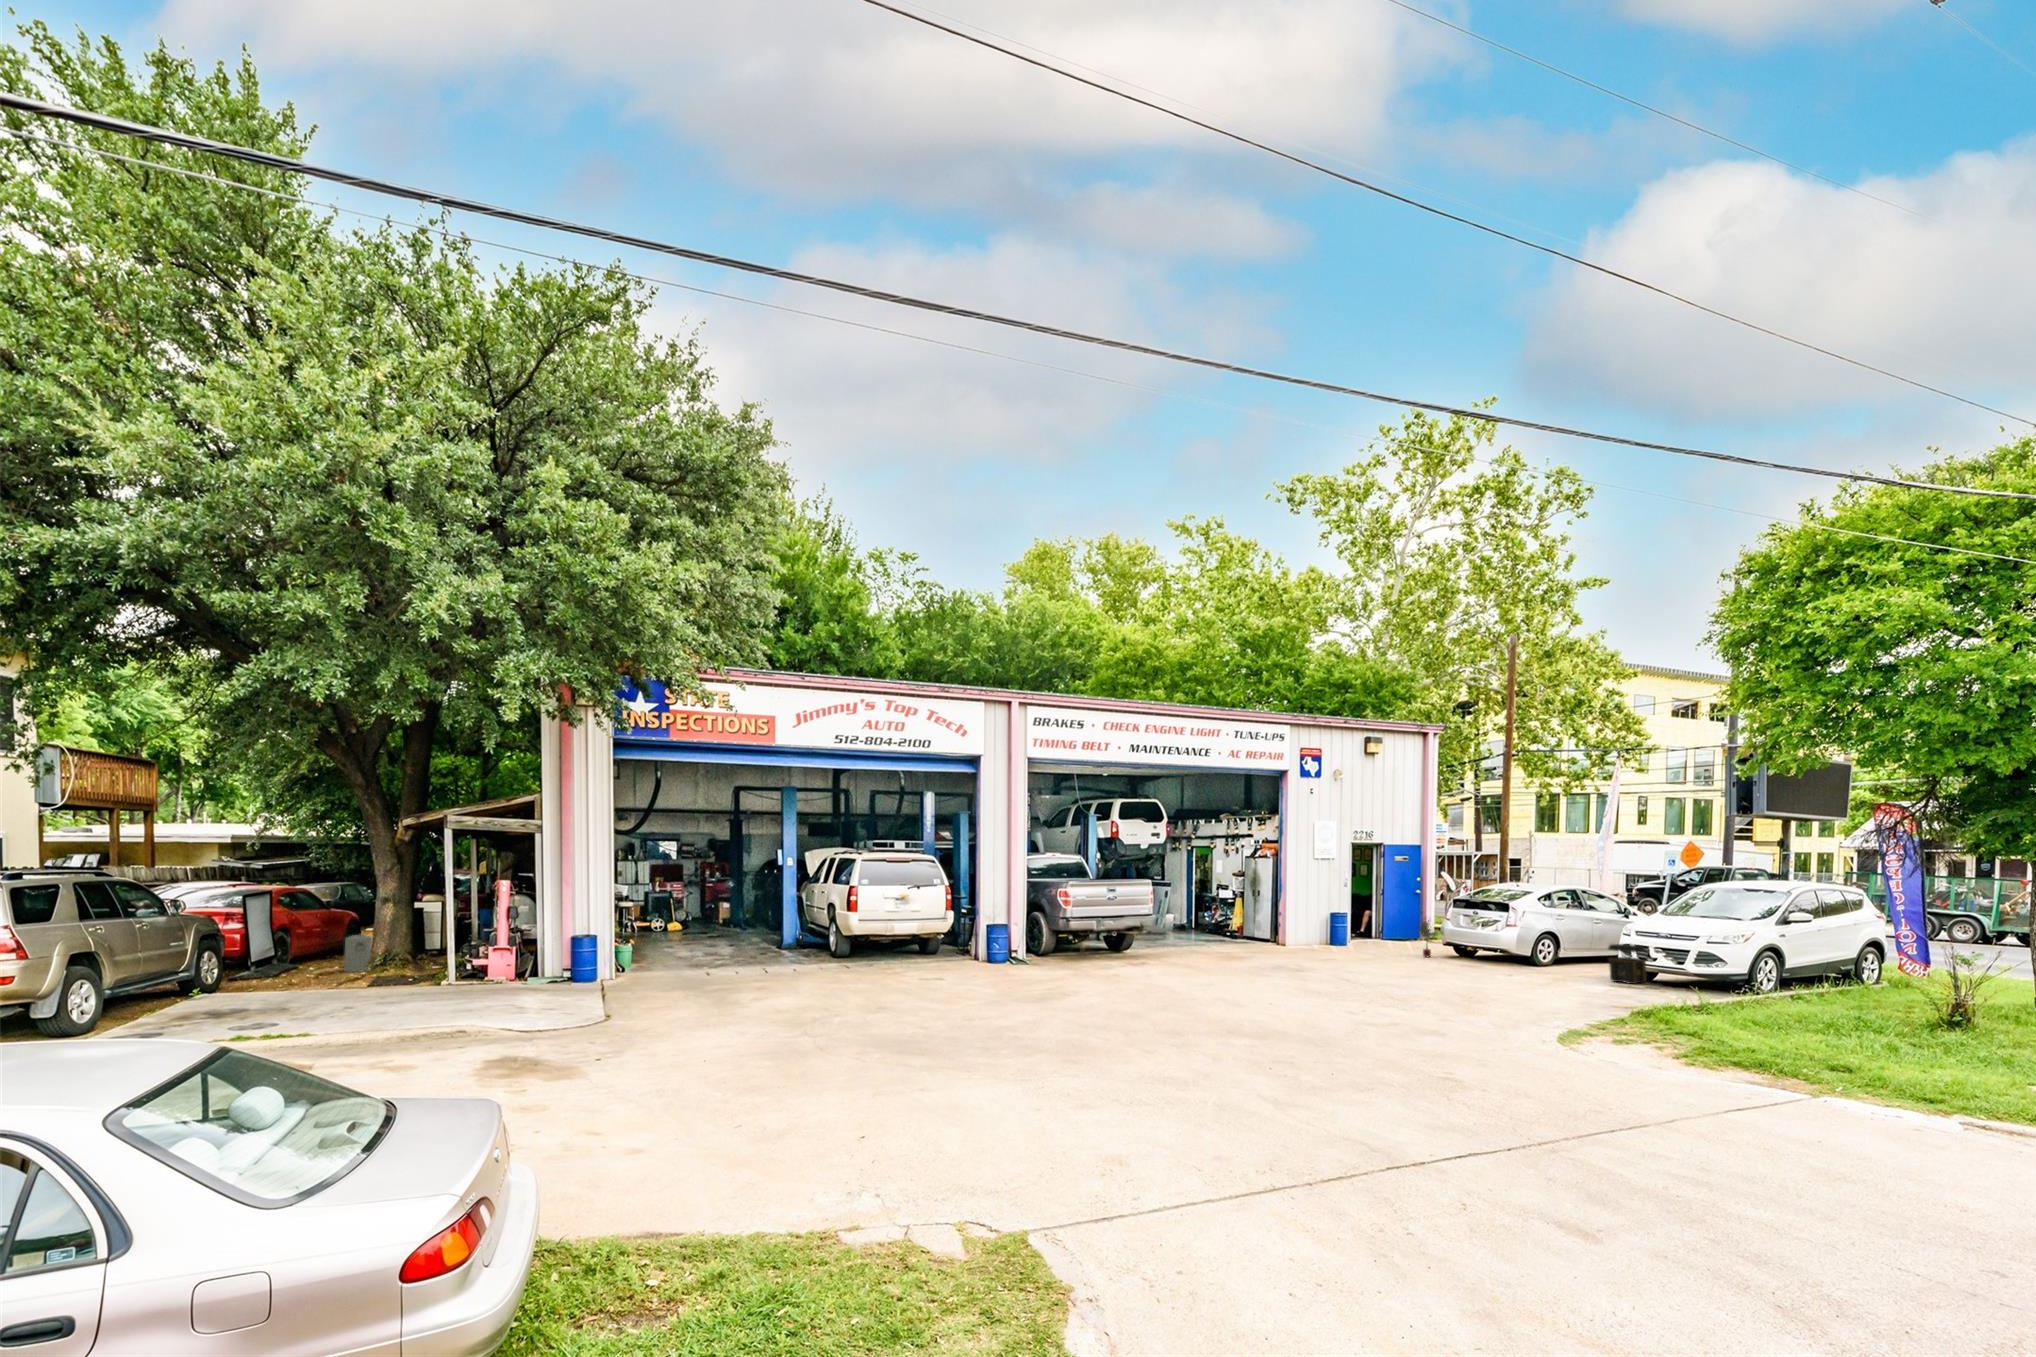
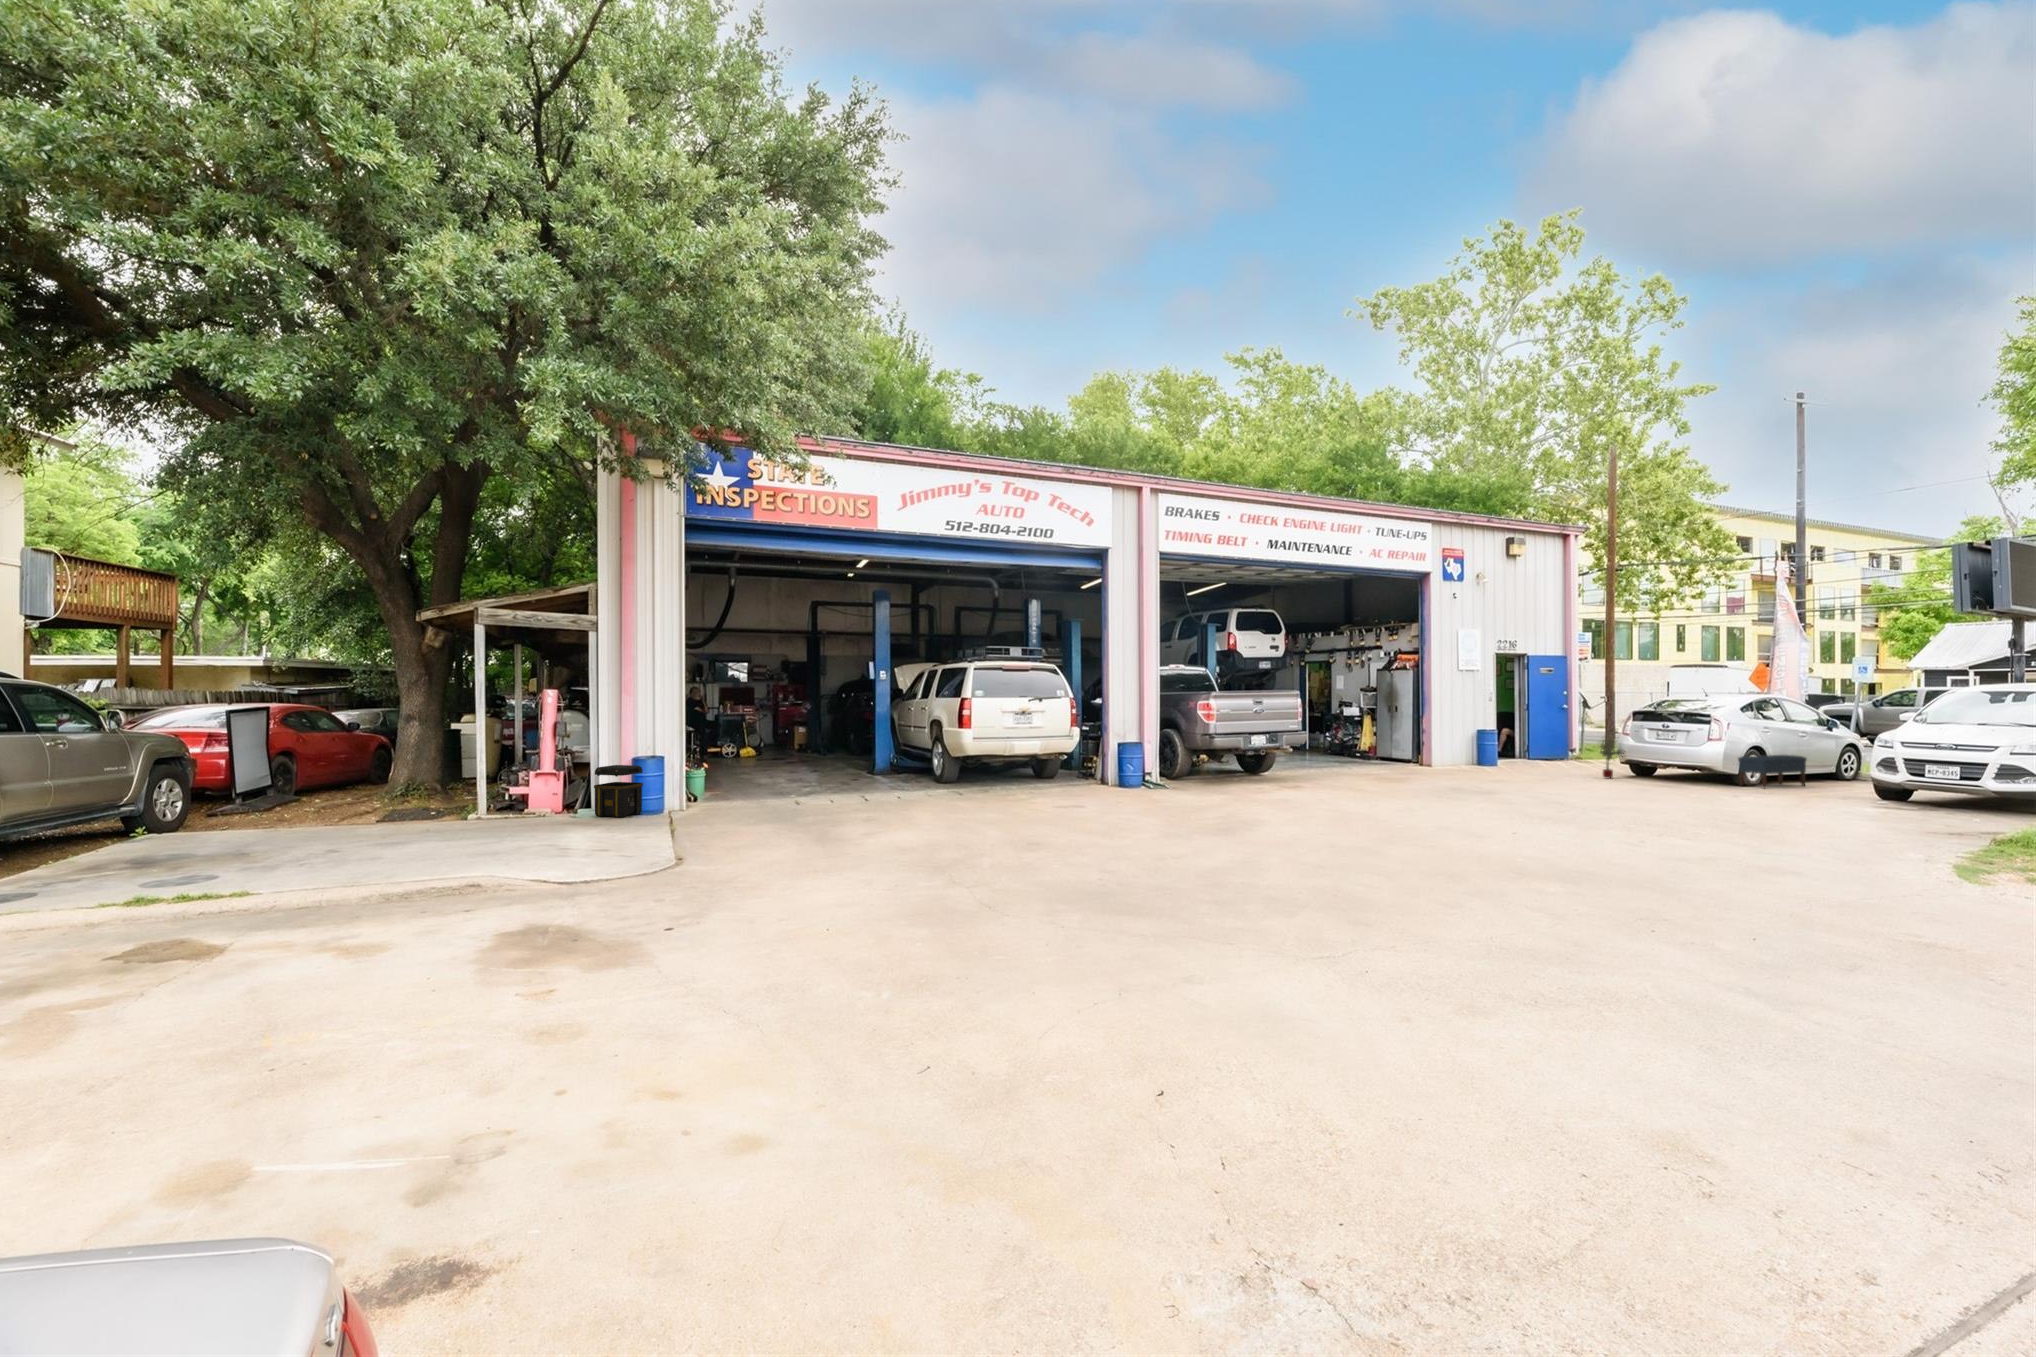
trash can: present [344,934,373,972] -> none [362,757,397,803]
bench: none [1521,937,1580,967] -> present [1738,755,1807,788]
toolbox: present [1609,944,1647,984] -> present [594,765,643,818]

